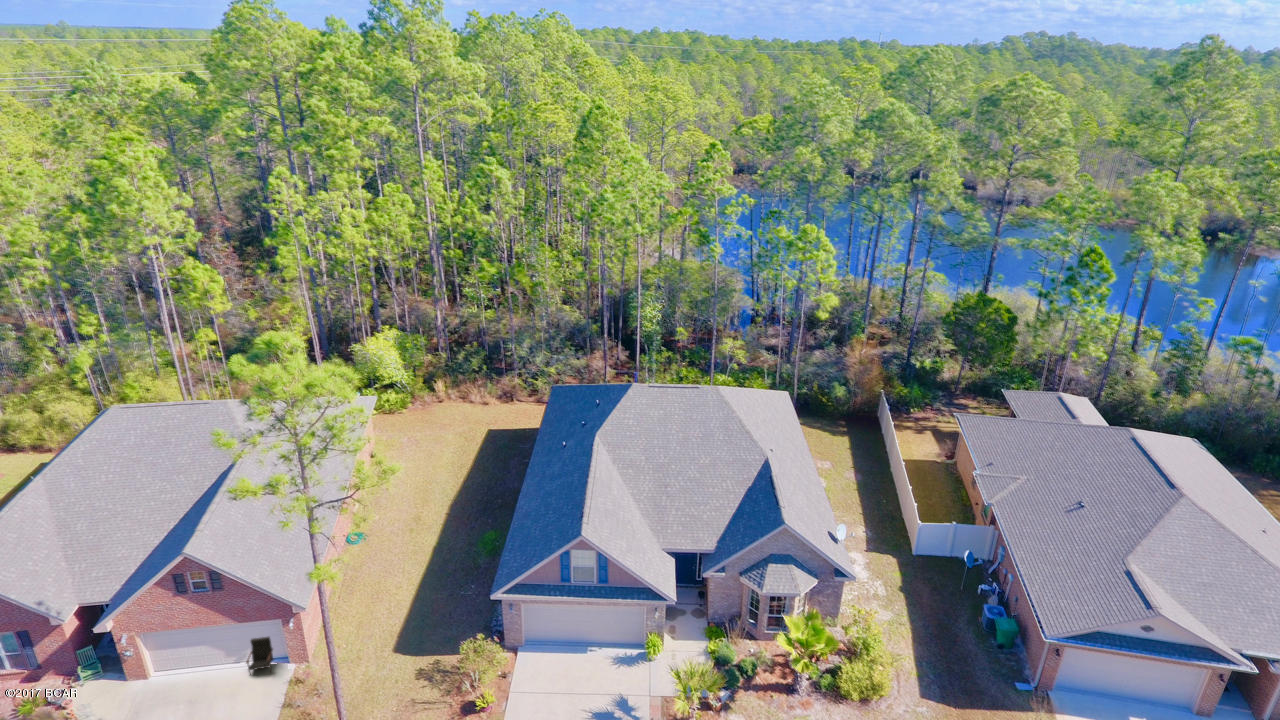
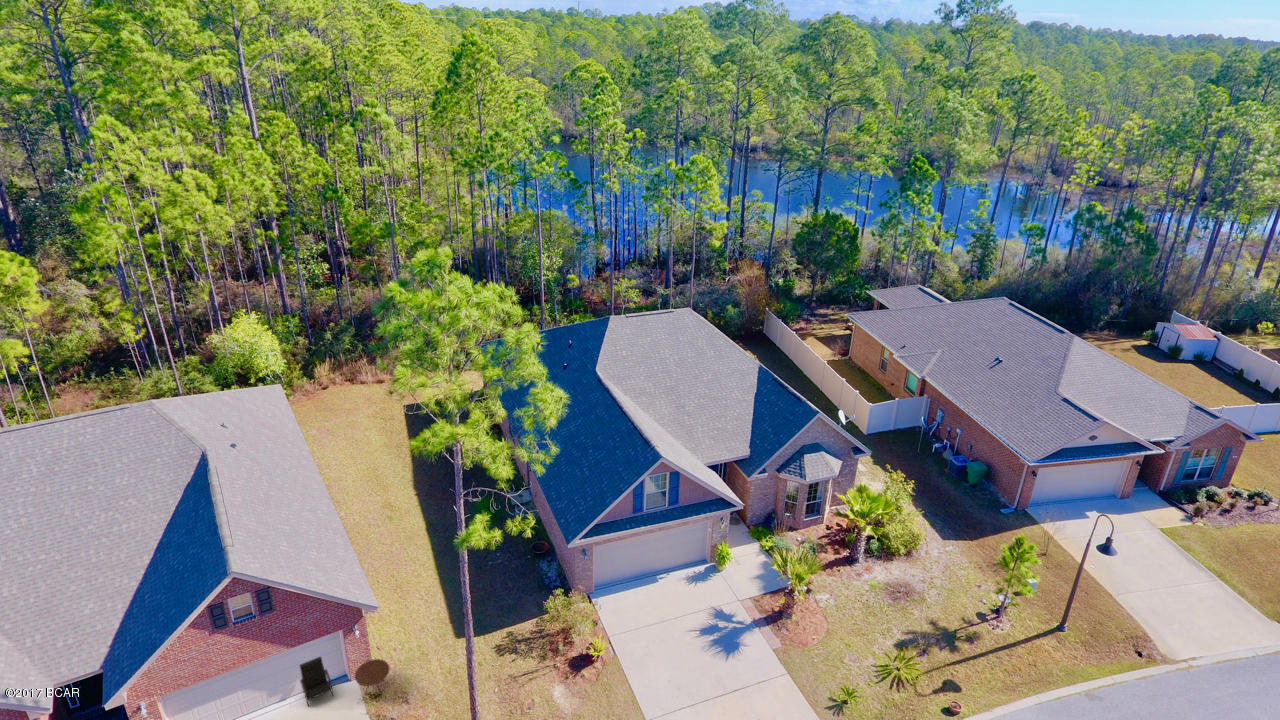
round table: none [286,651,317,683] -> present [355,659,389,694]

